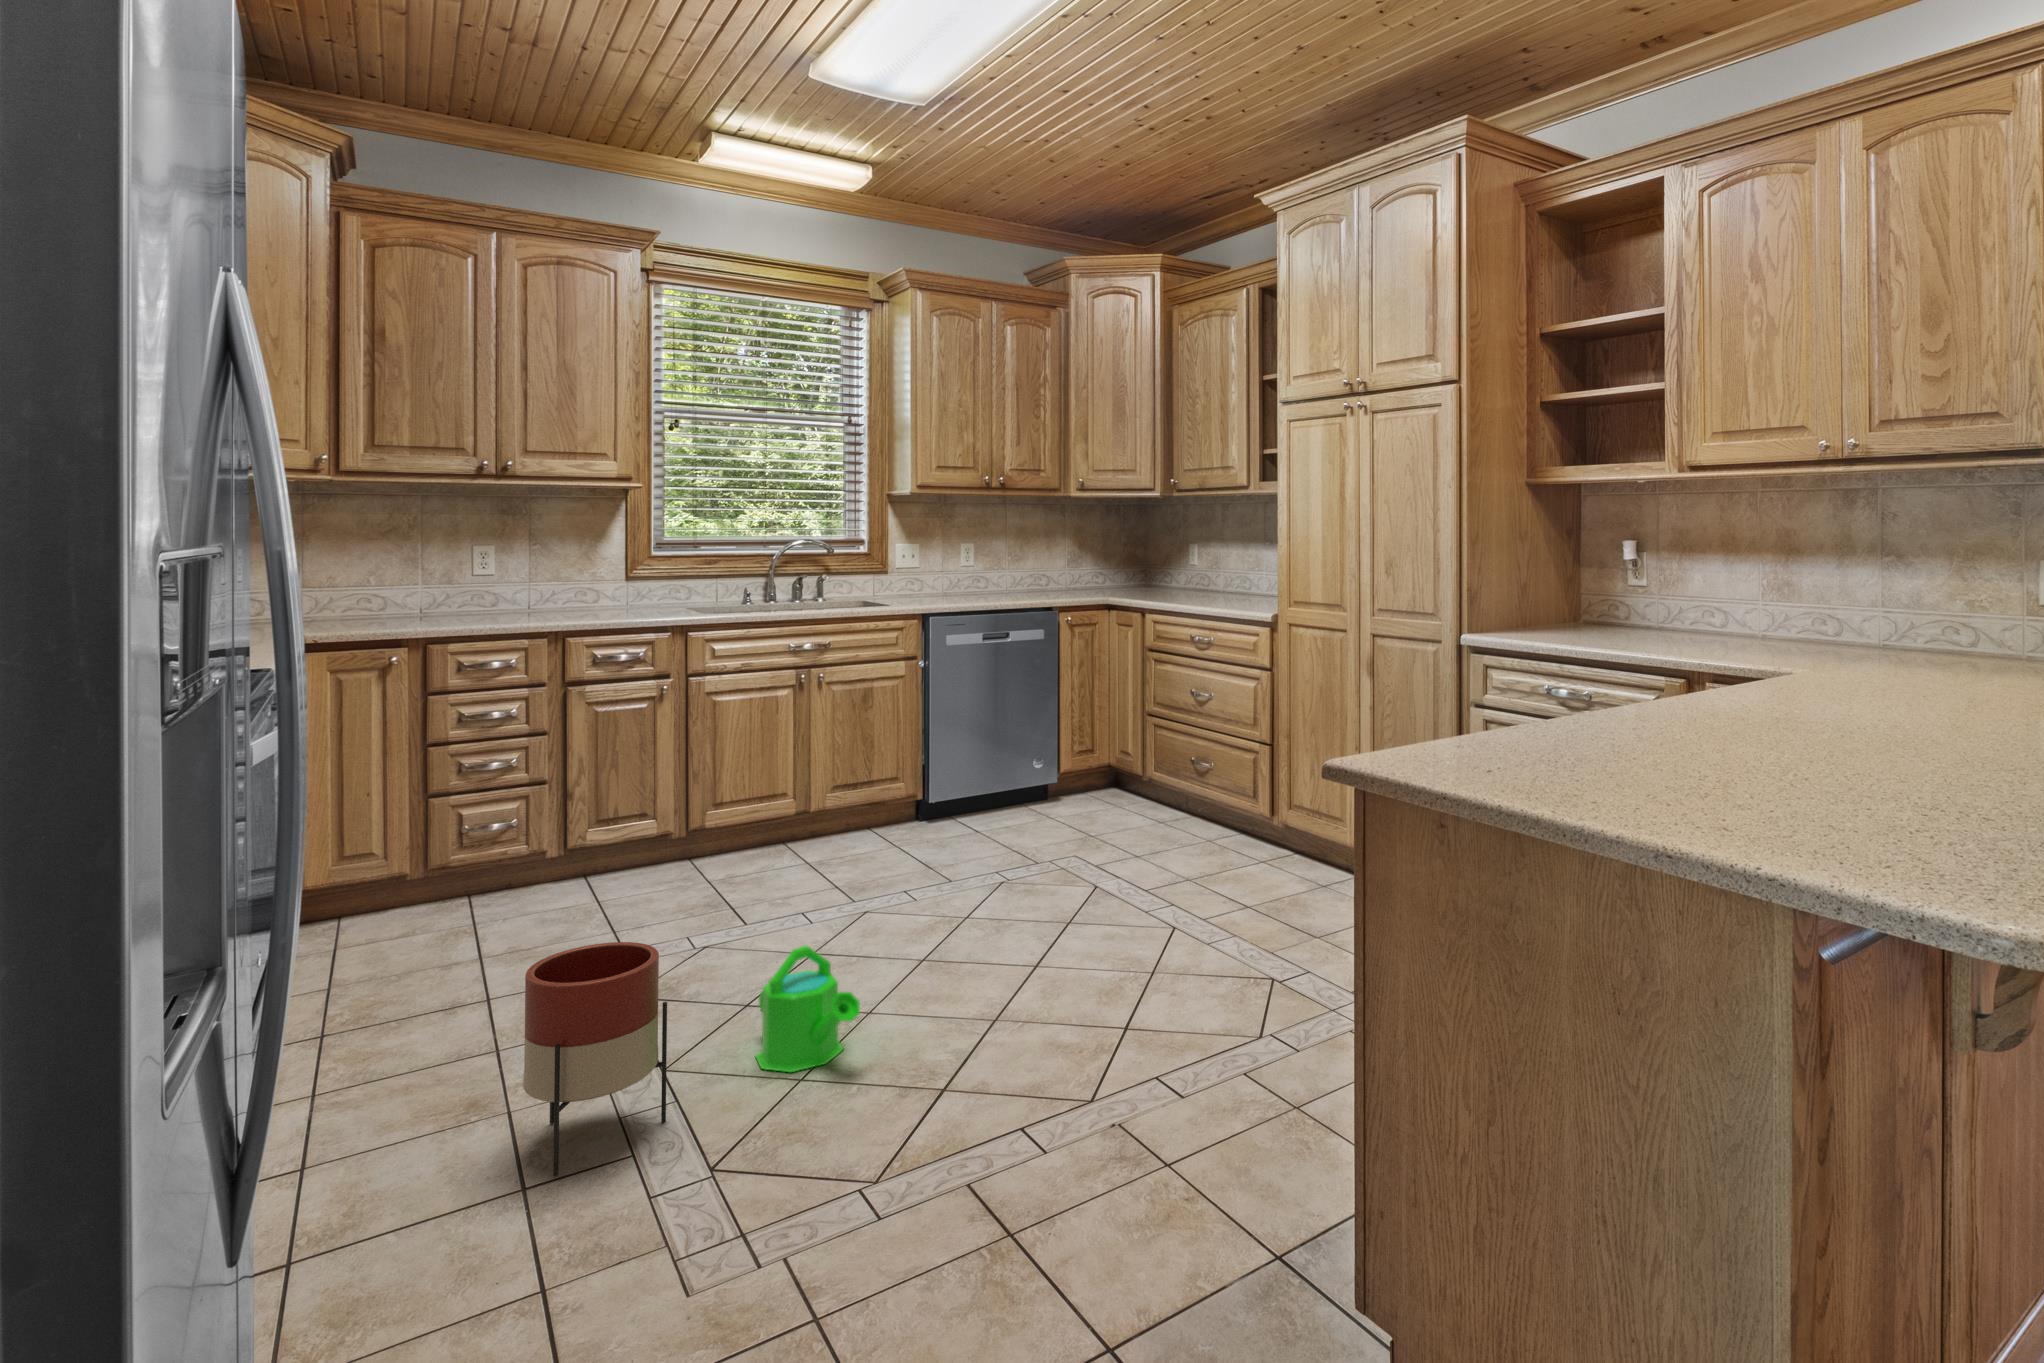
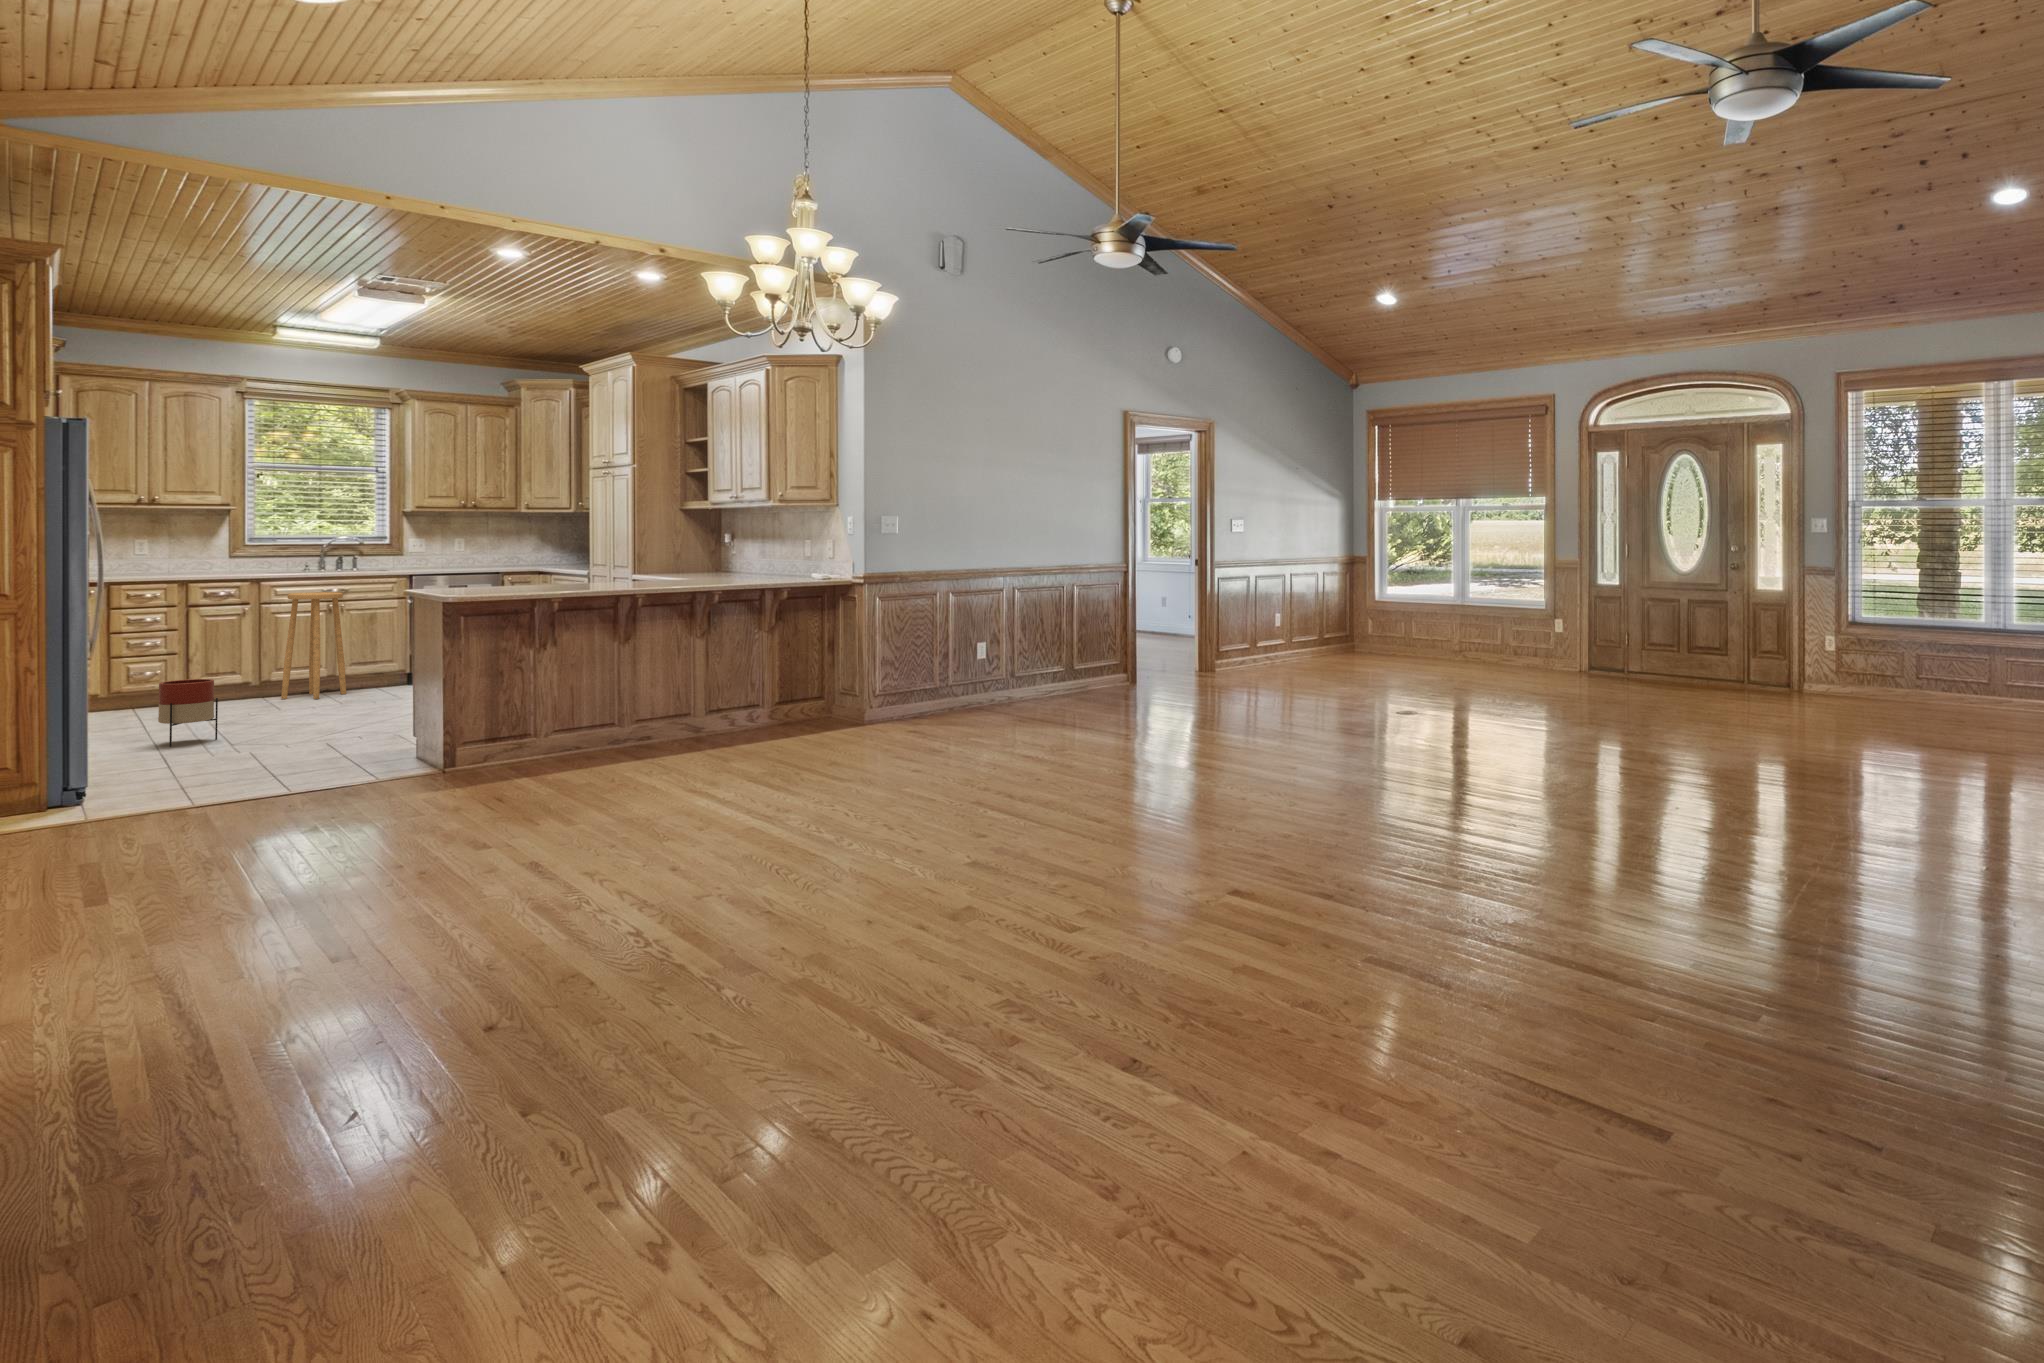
stool: none [729,653,837,879] -> present [281,592,346,699]
watering can: present [756,945,860,1072] -> none [262,689,305,732]

